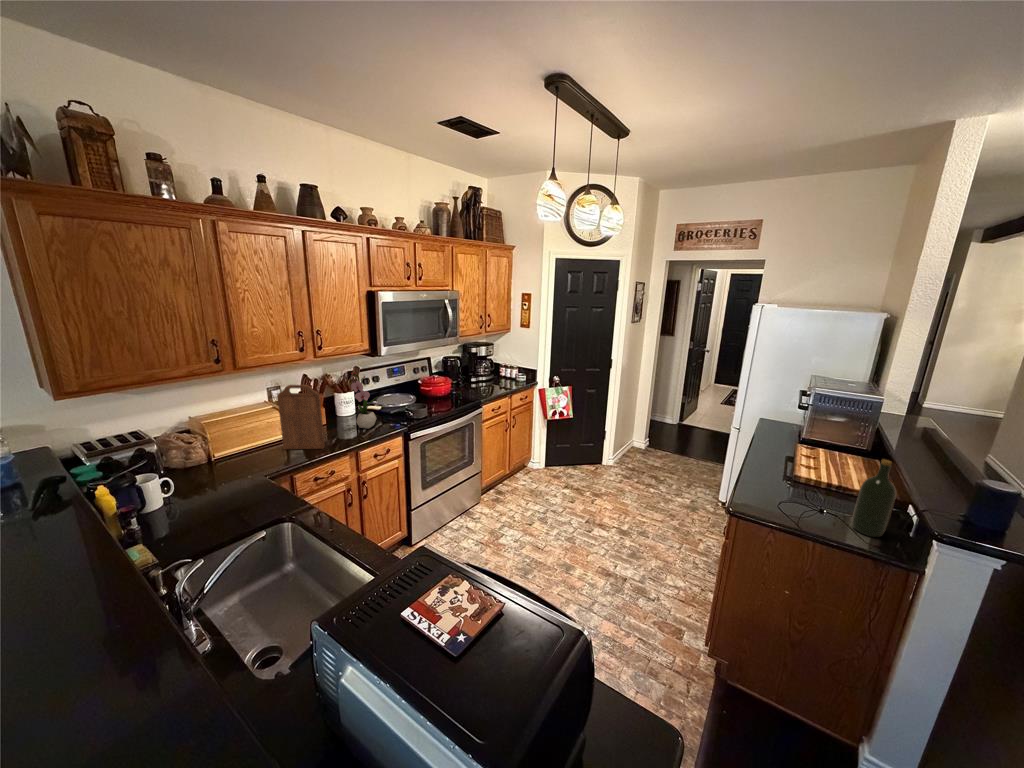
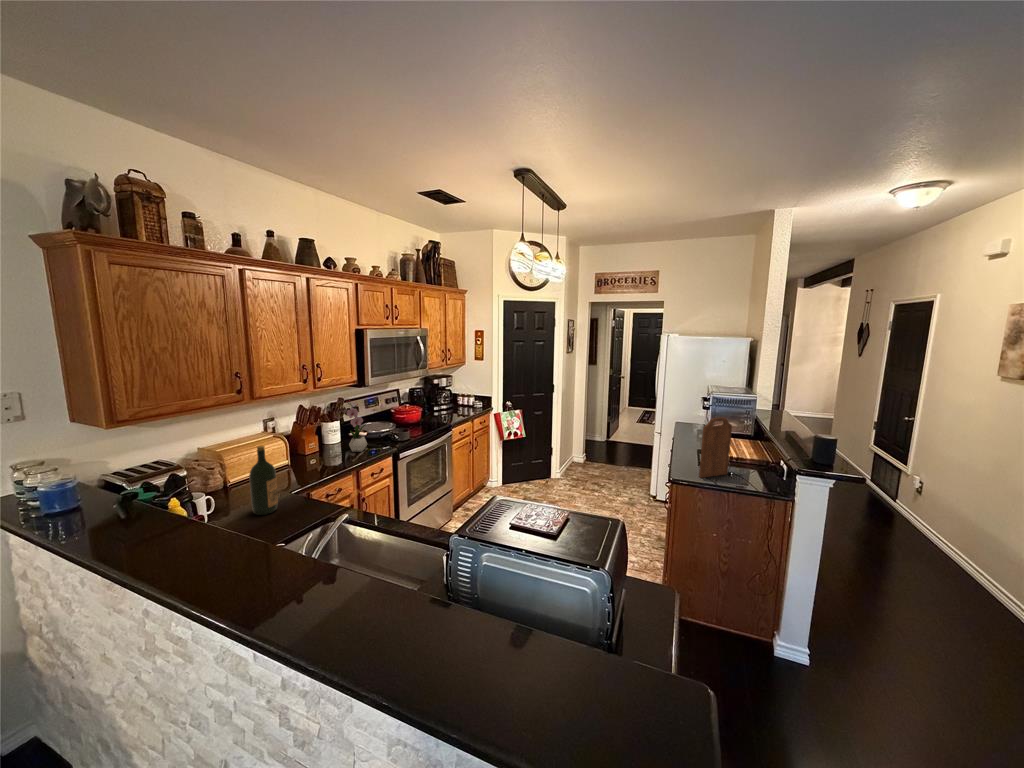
cutting board: present [277,385,325,449] -> present [699,418,732,478]
wine bottle: present [852,459,896,537] -> present [249,446,278,515]

